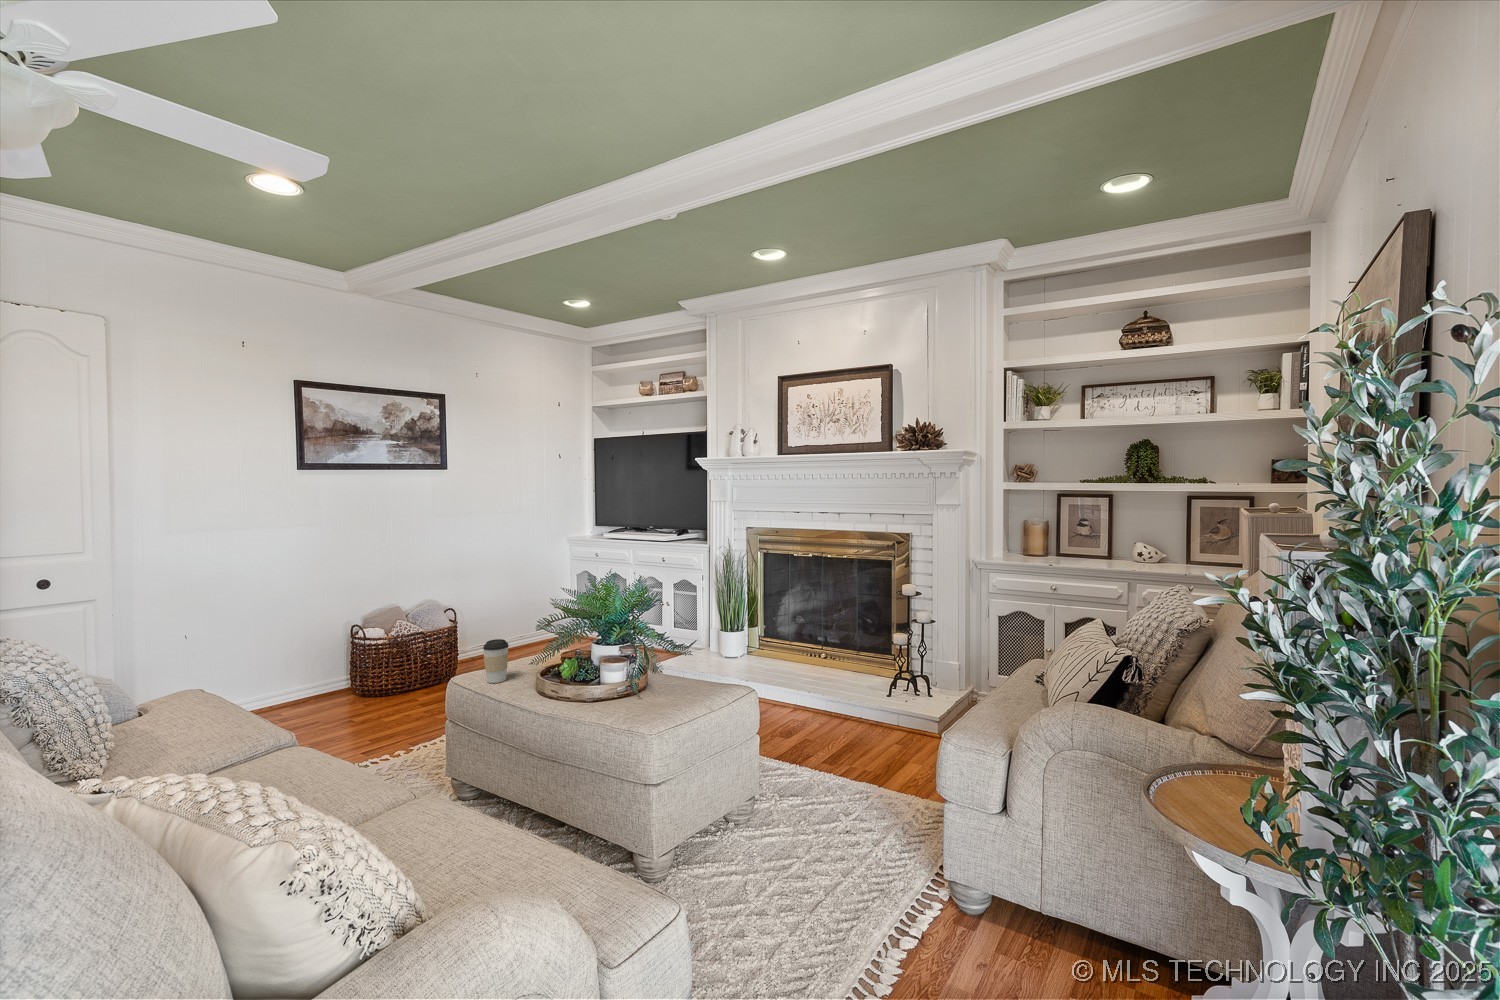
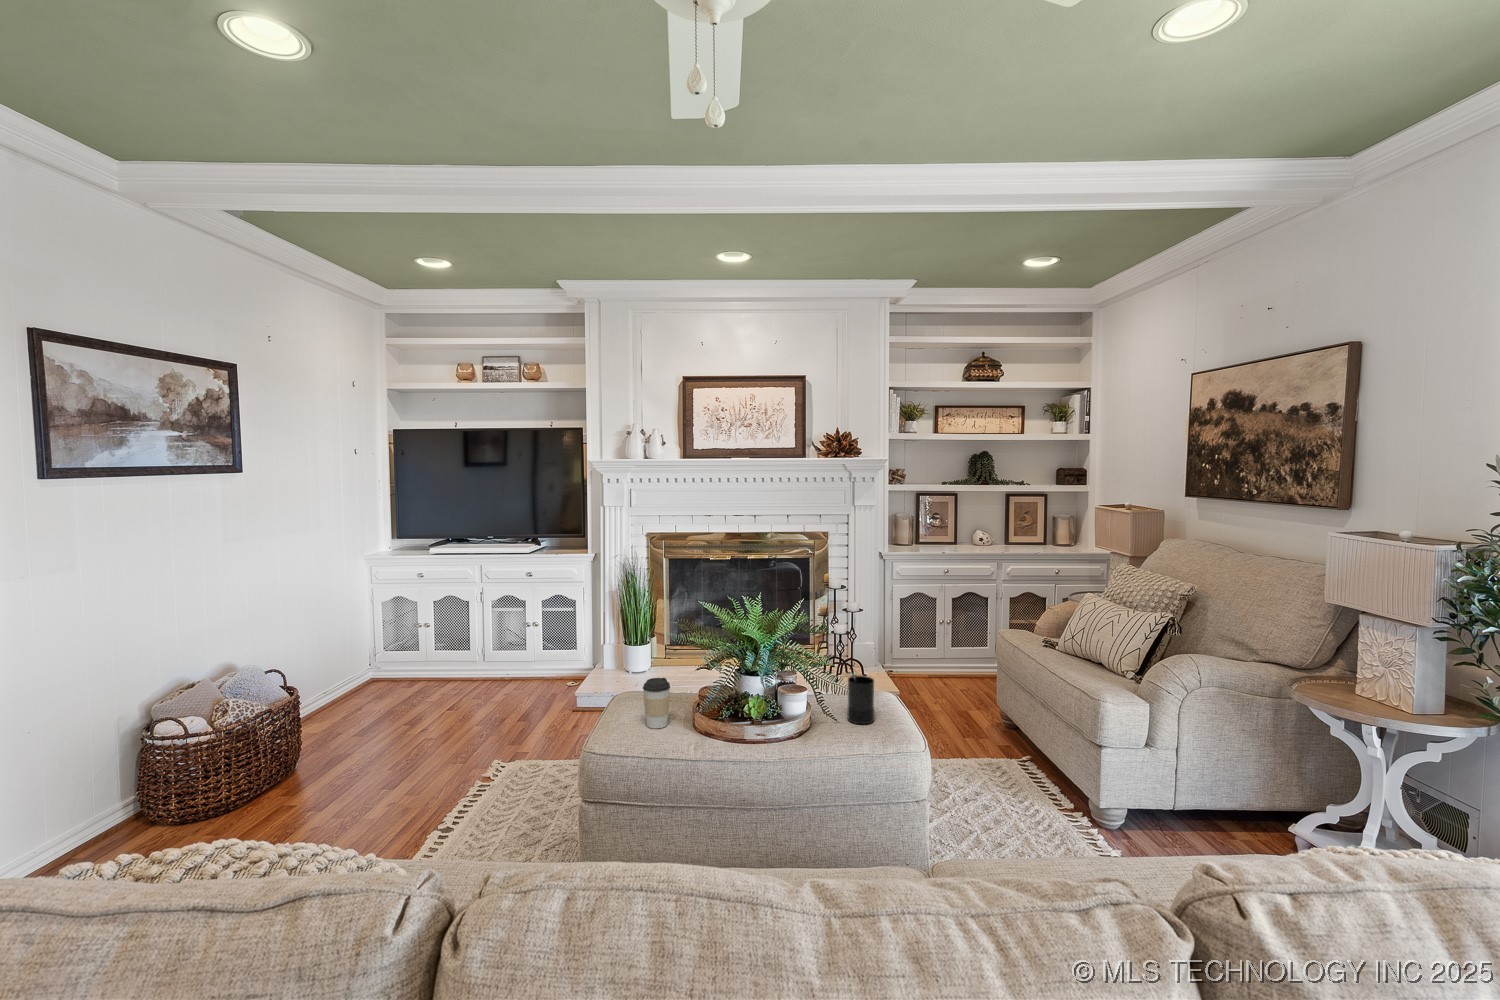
candle: none [621,664,649,720] -> present [847,675,874,724]

